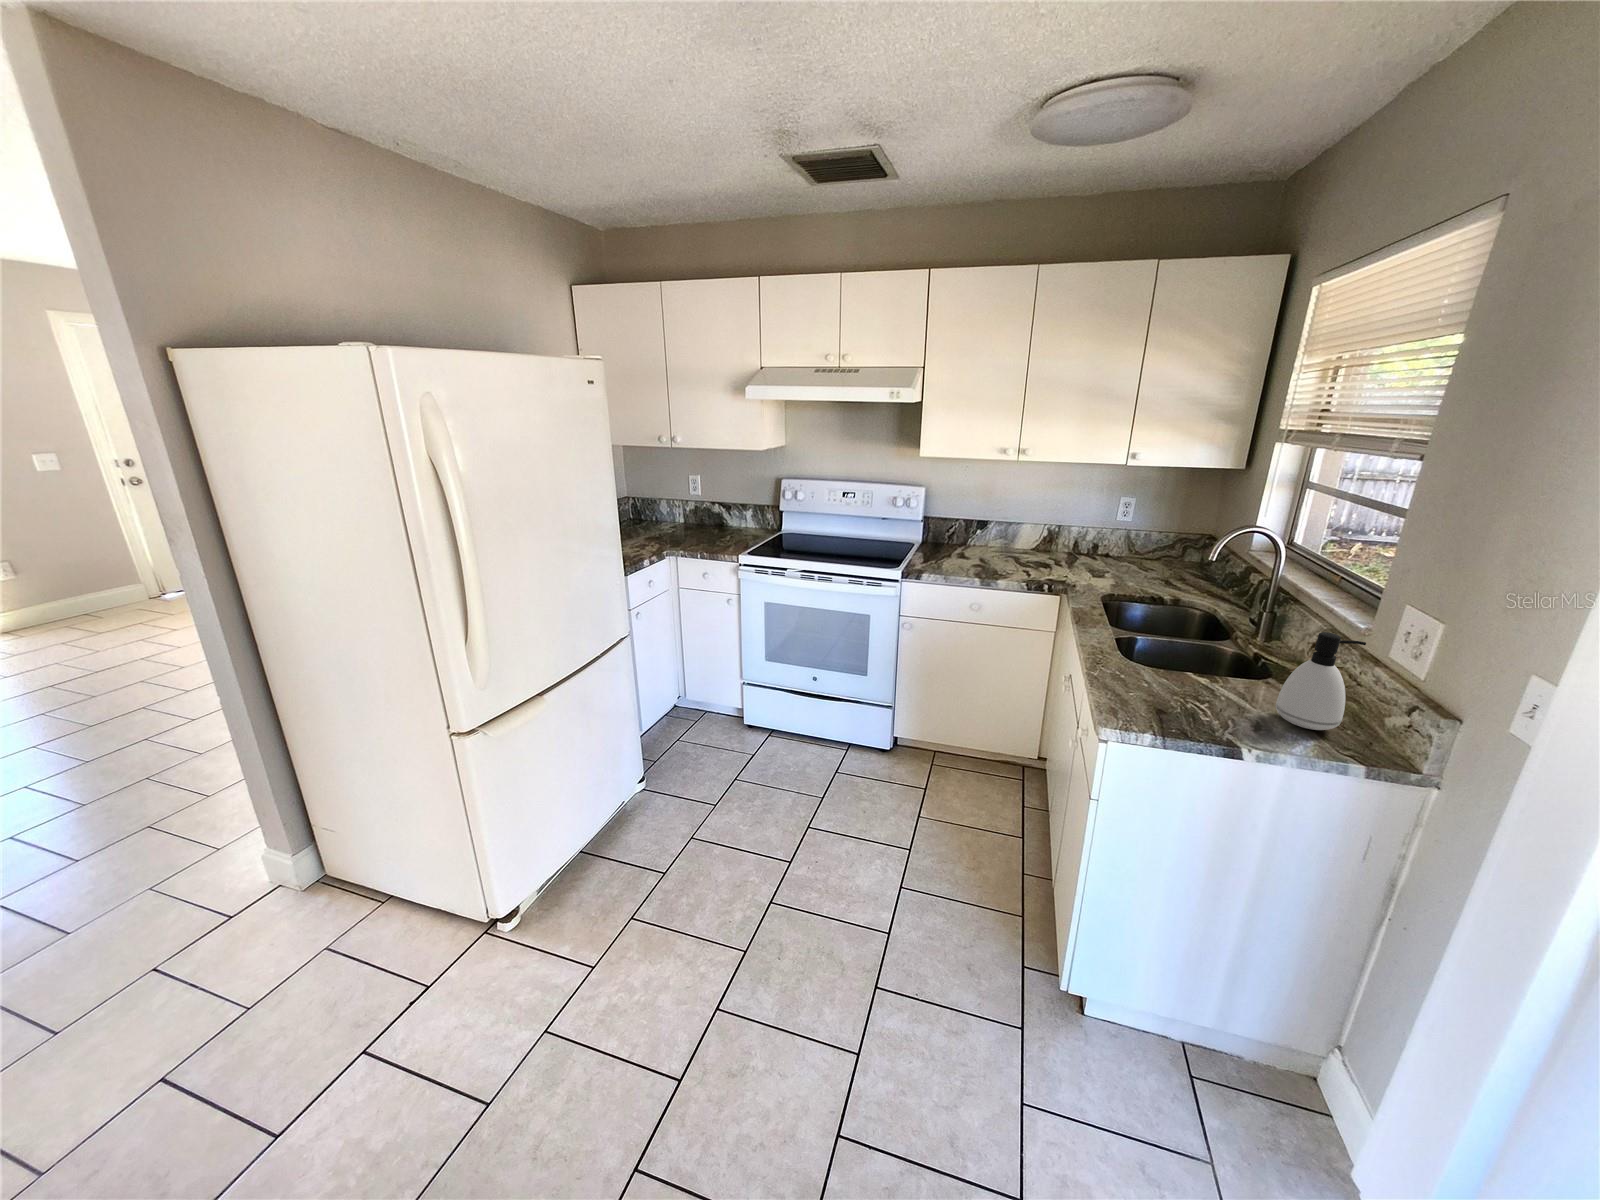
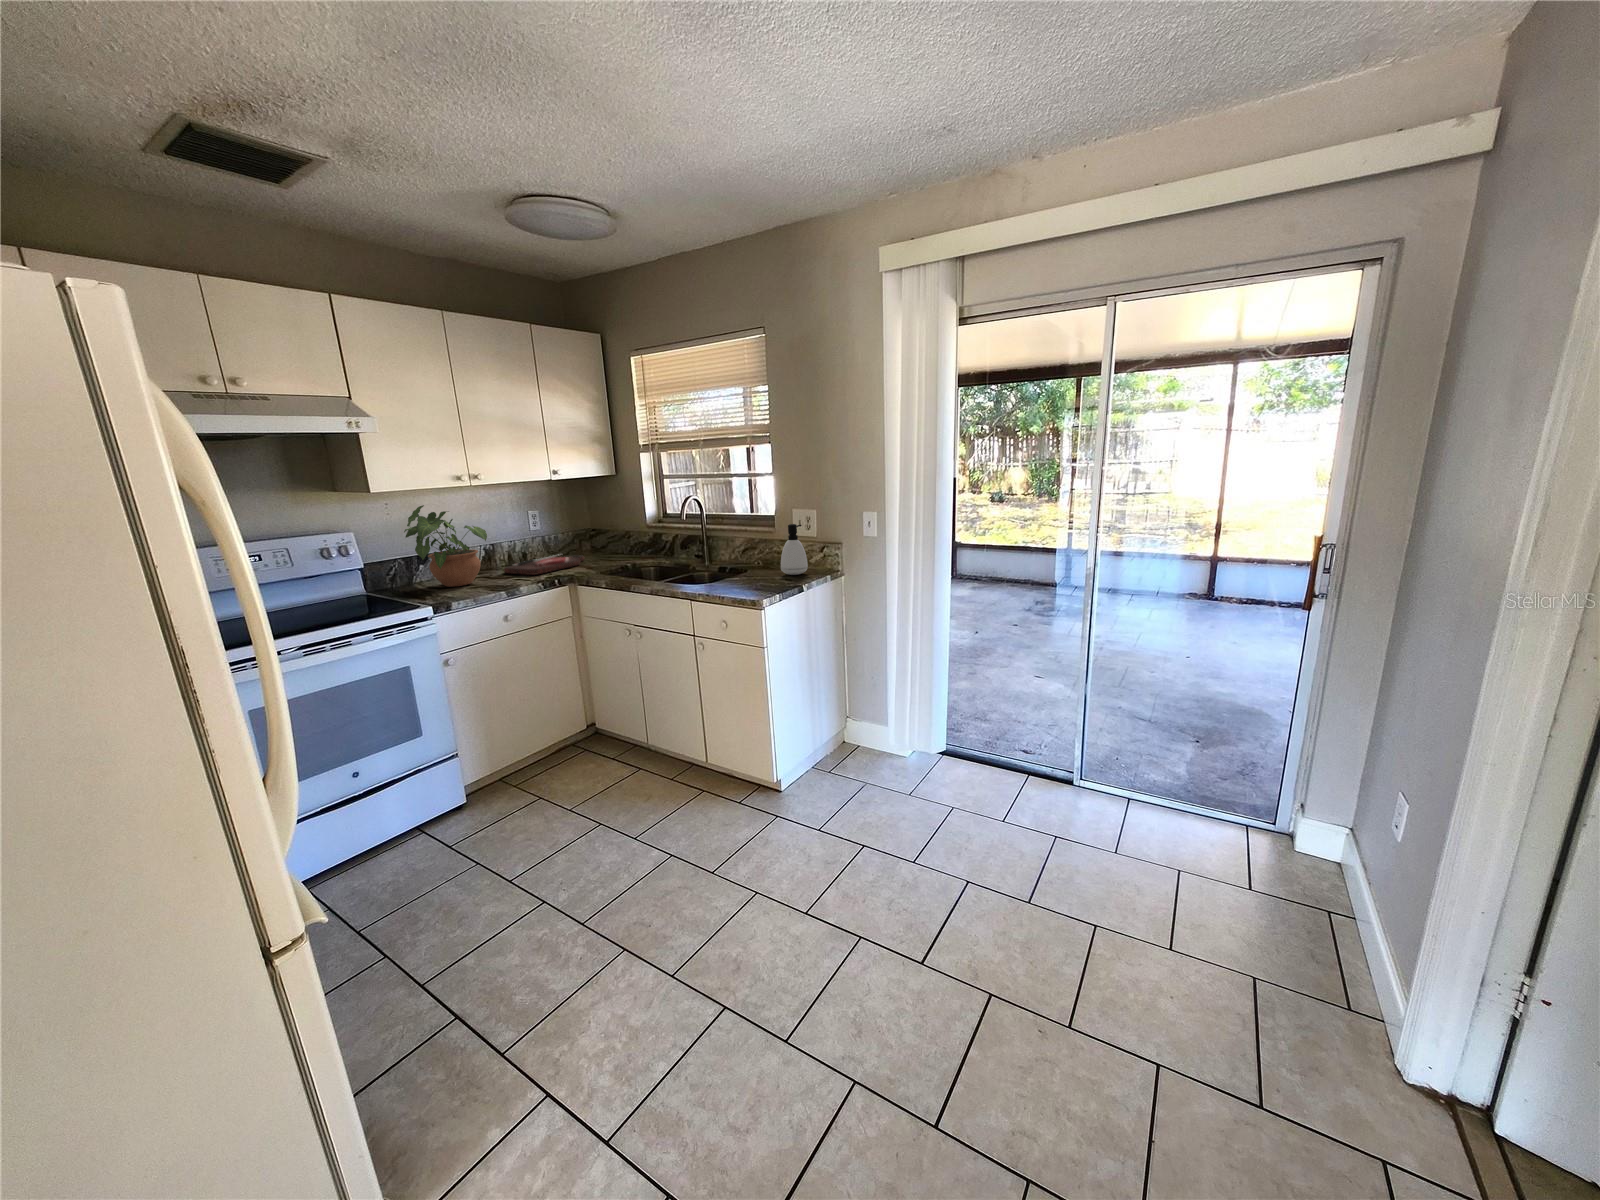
potted plant: none [945,476,1018,561] -> present [404,505,487,587]
cutting board: none [1037,553,1143,577] -> present [504,554,584,575]

